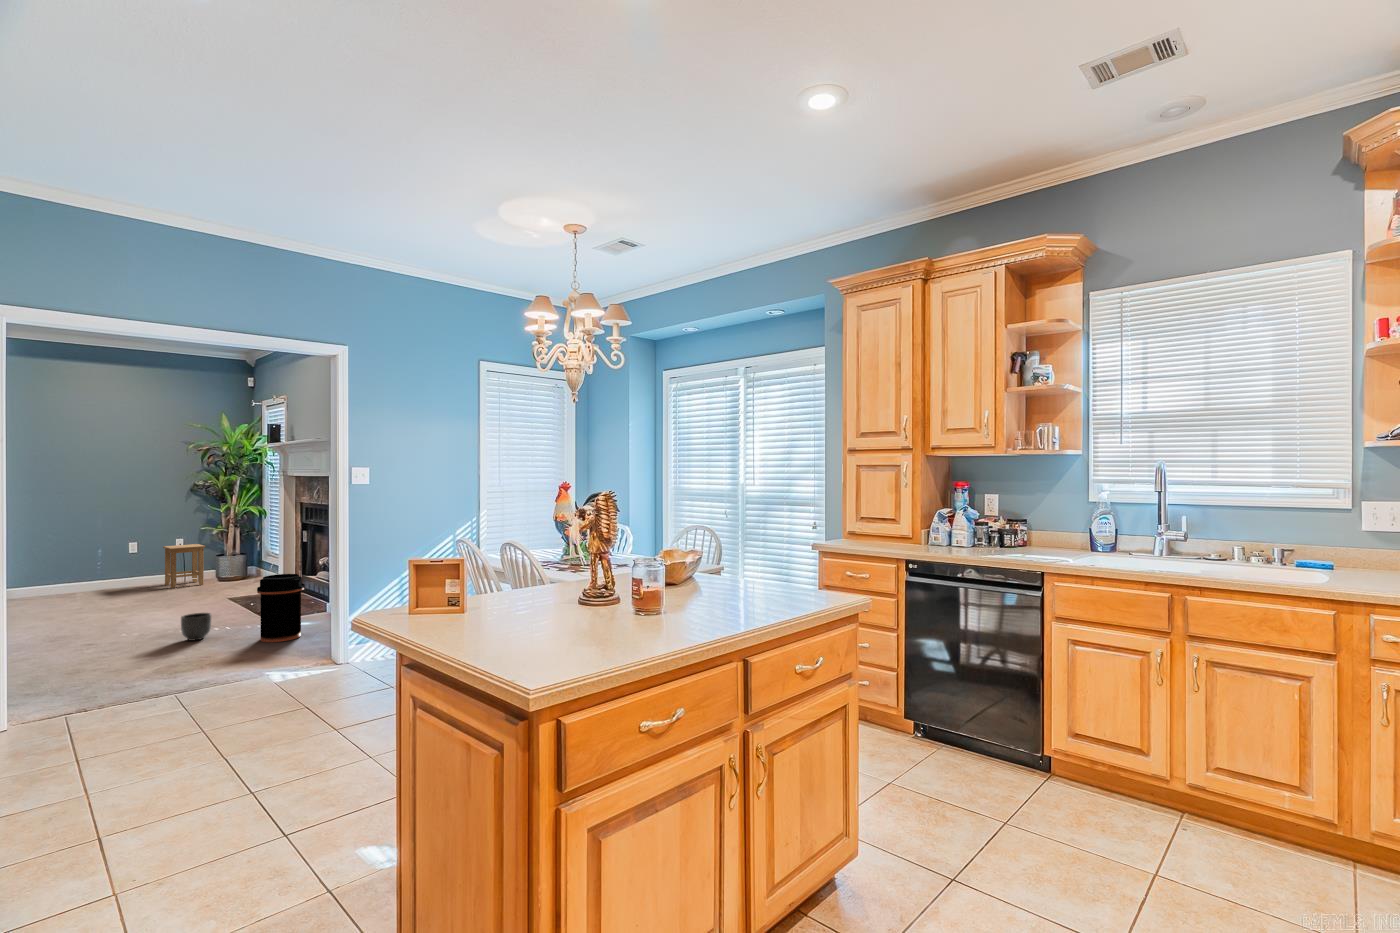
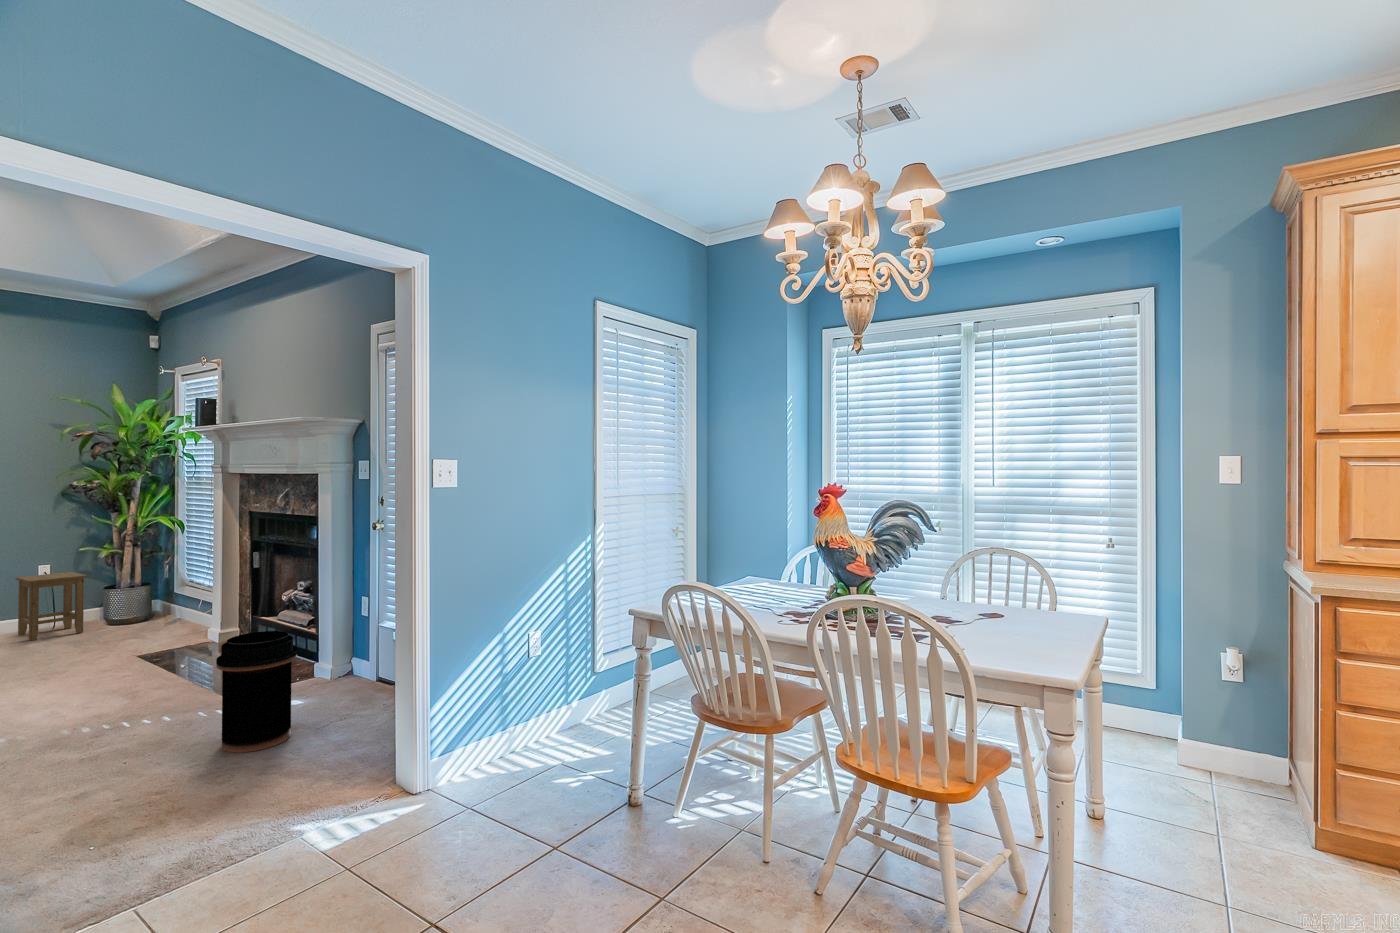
planter: present [181,613,211,641] -> none [69,704,127,758]

